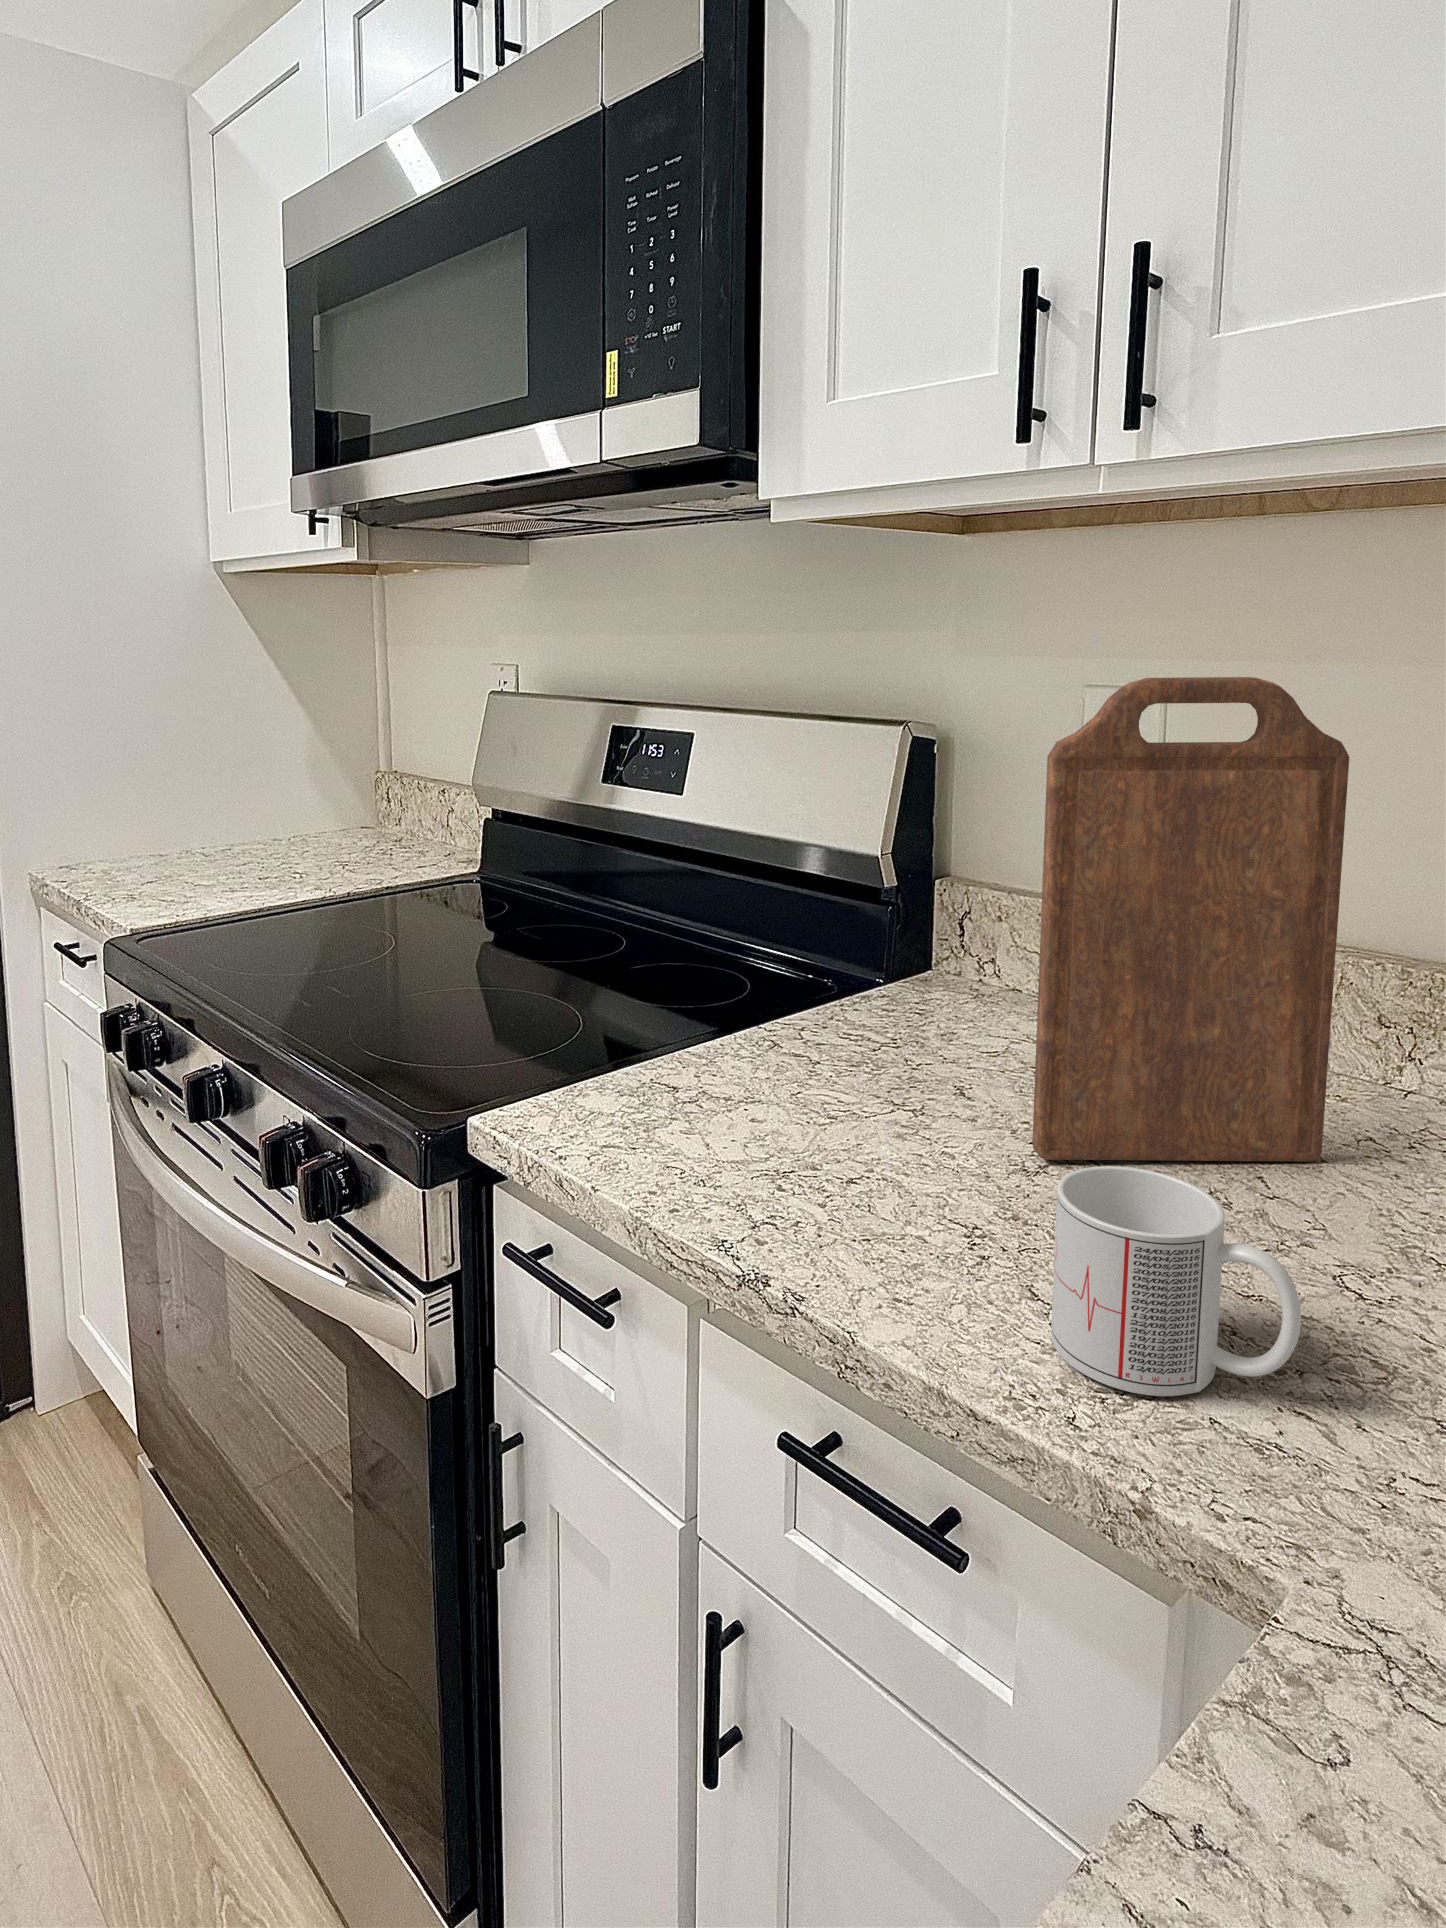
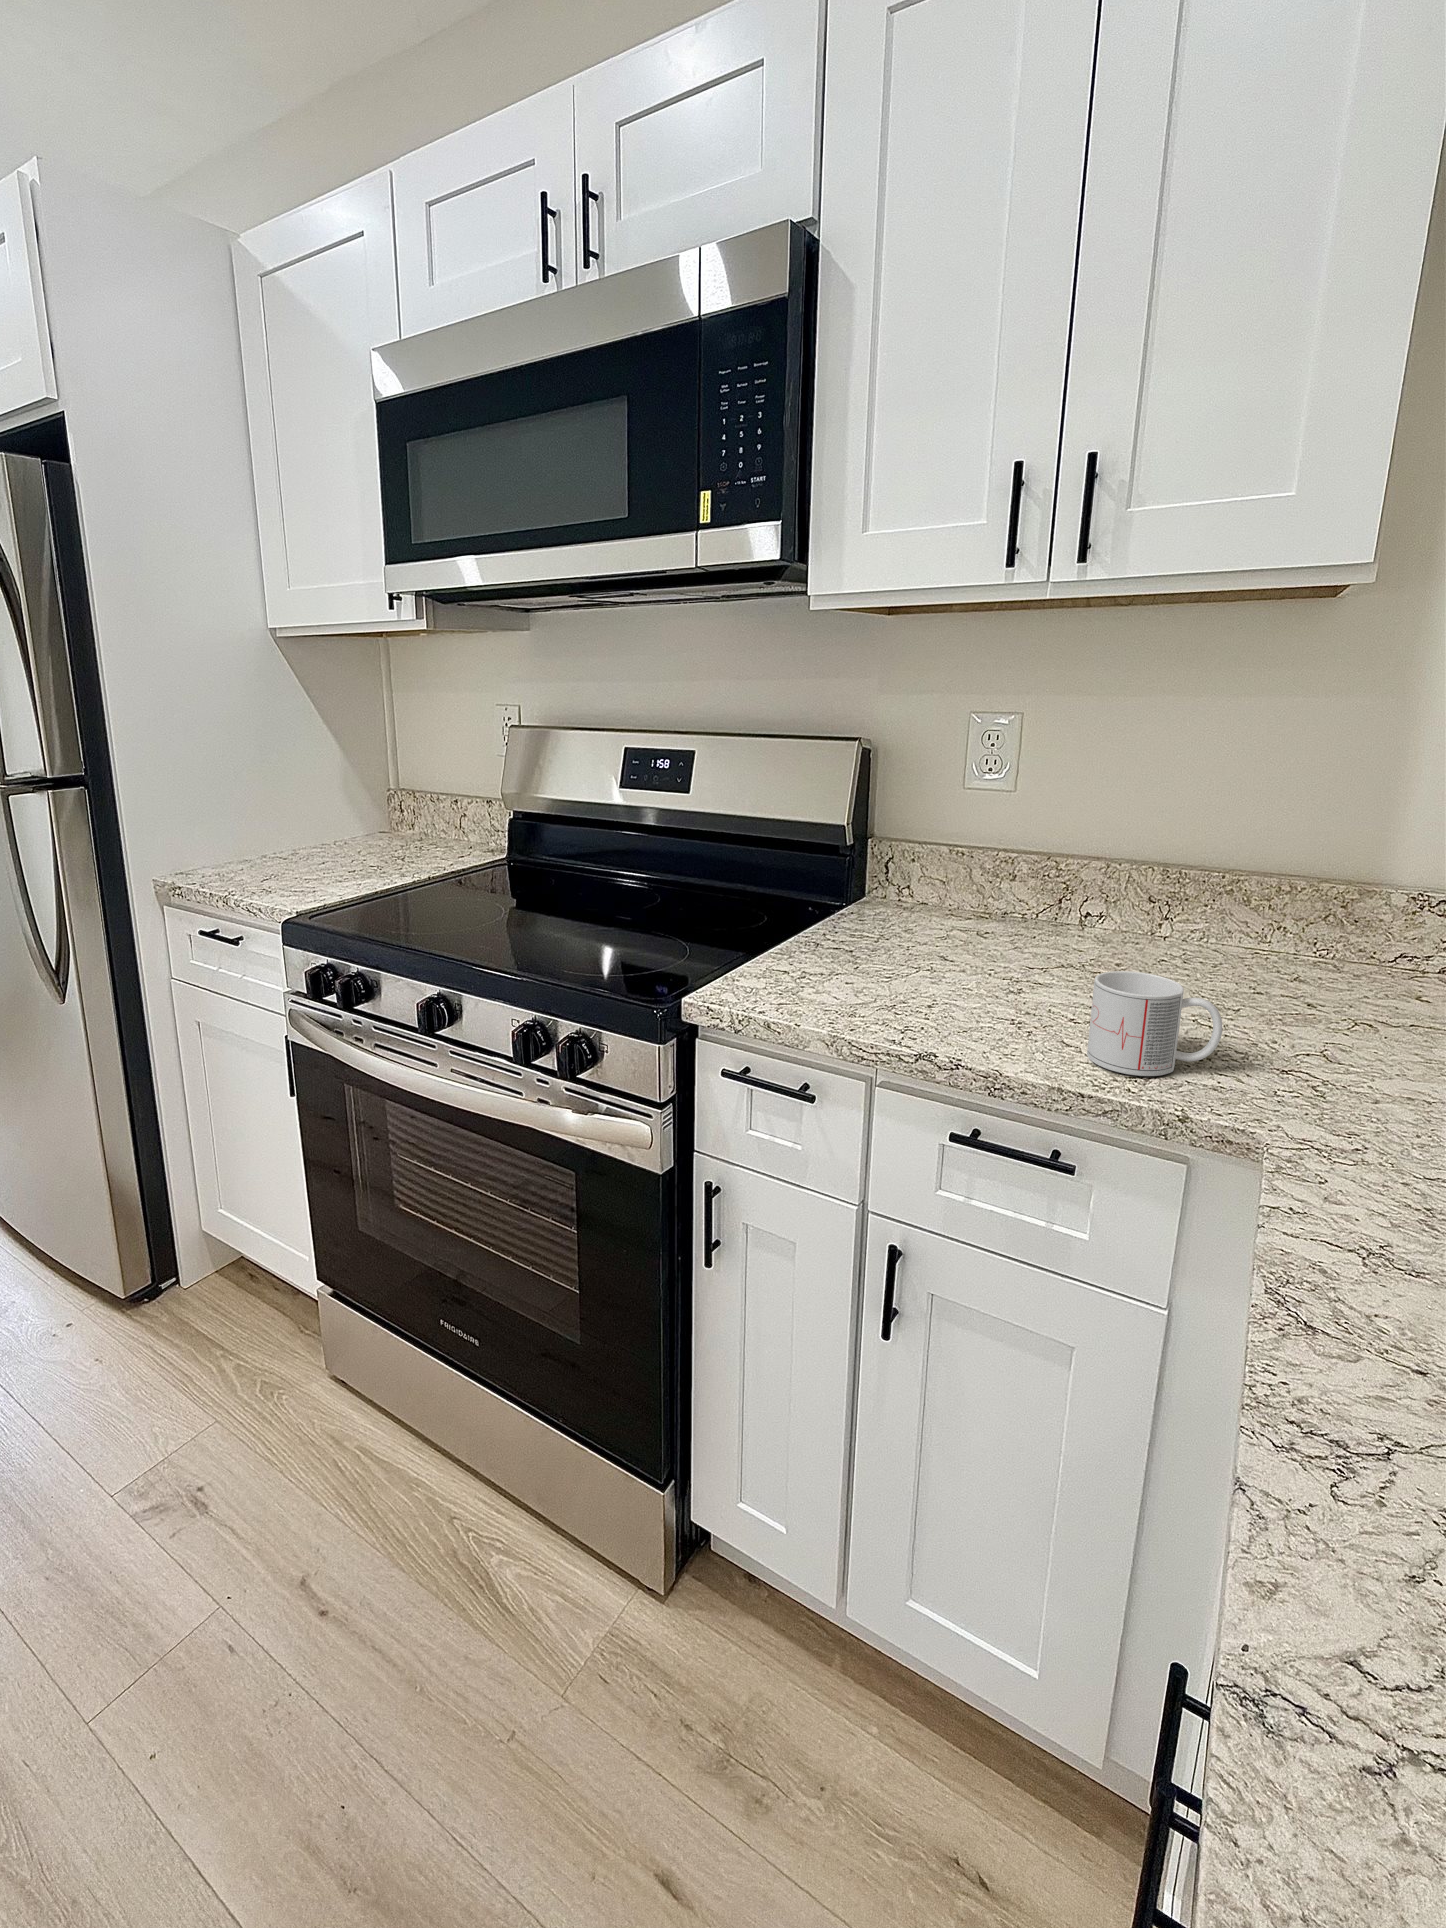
cutting board: present [1032,677,1349,1162] -> none [1011,708,1178,986]

